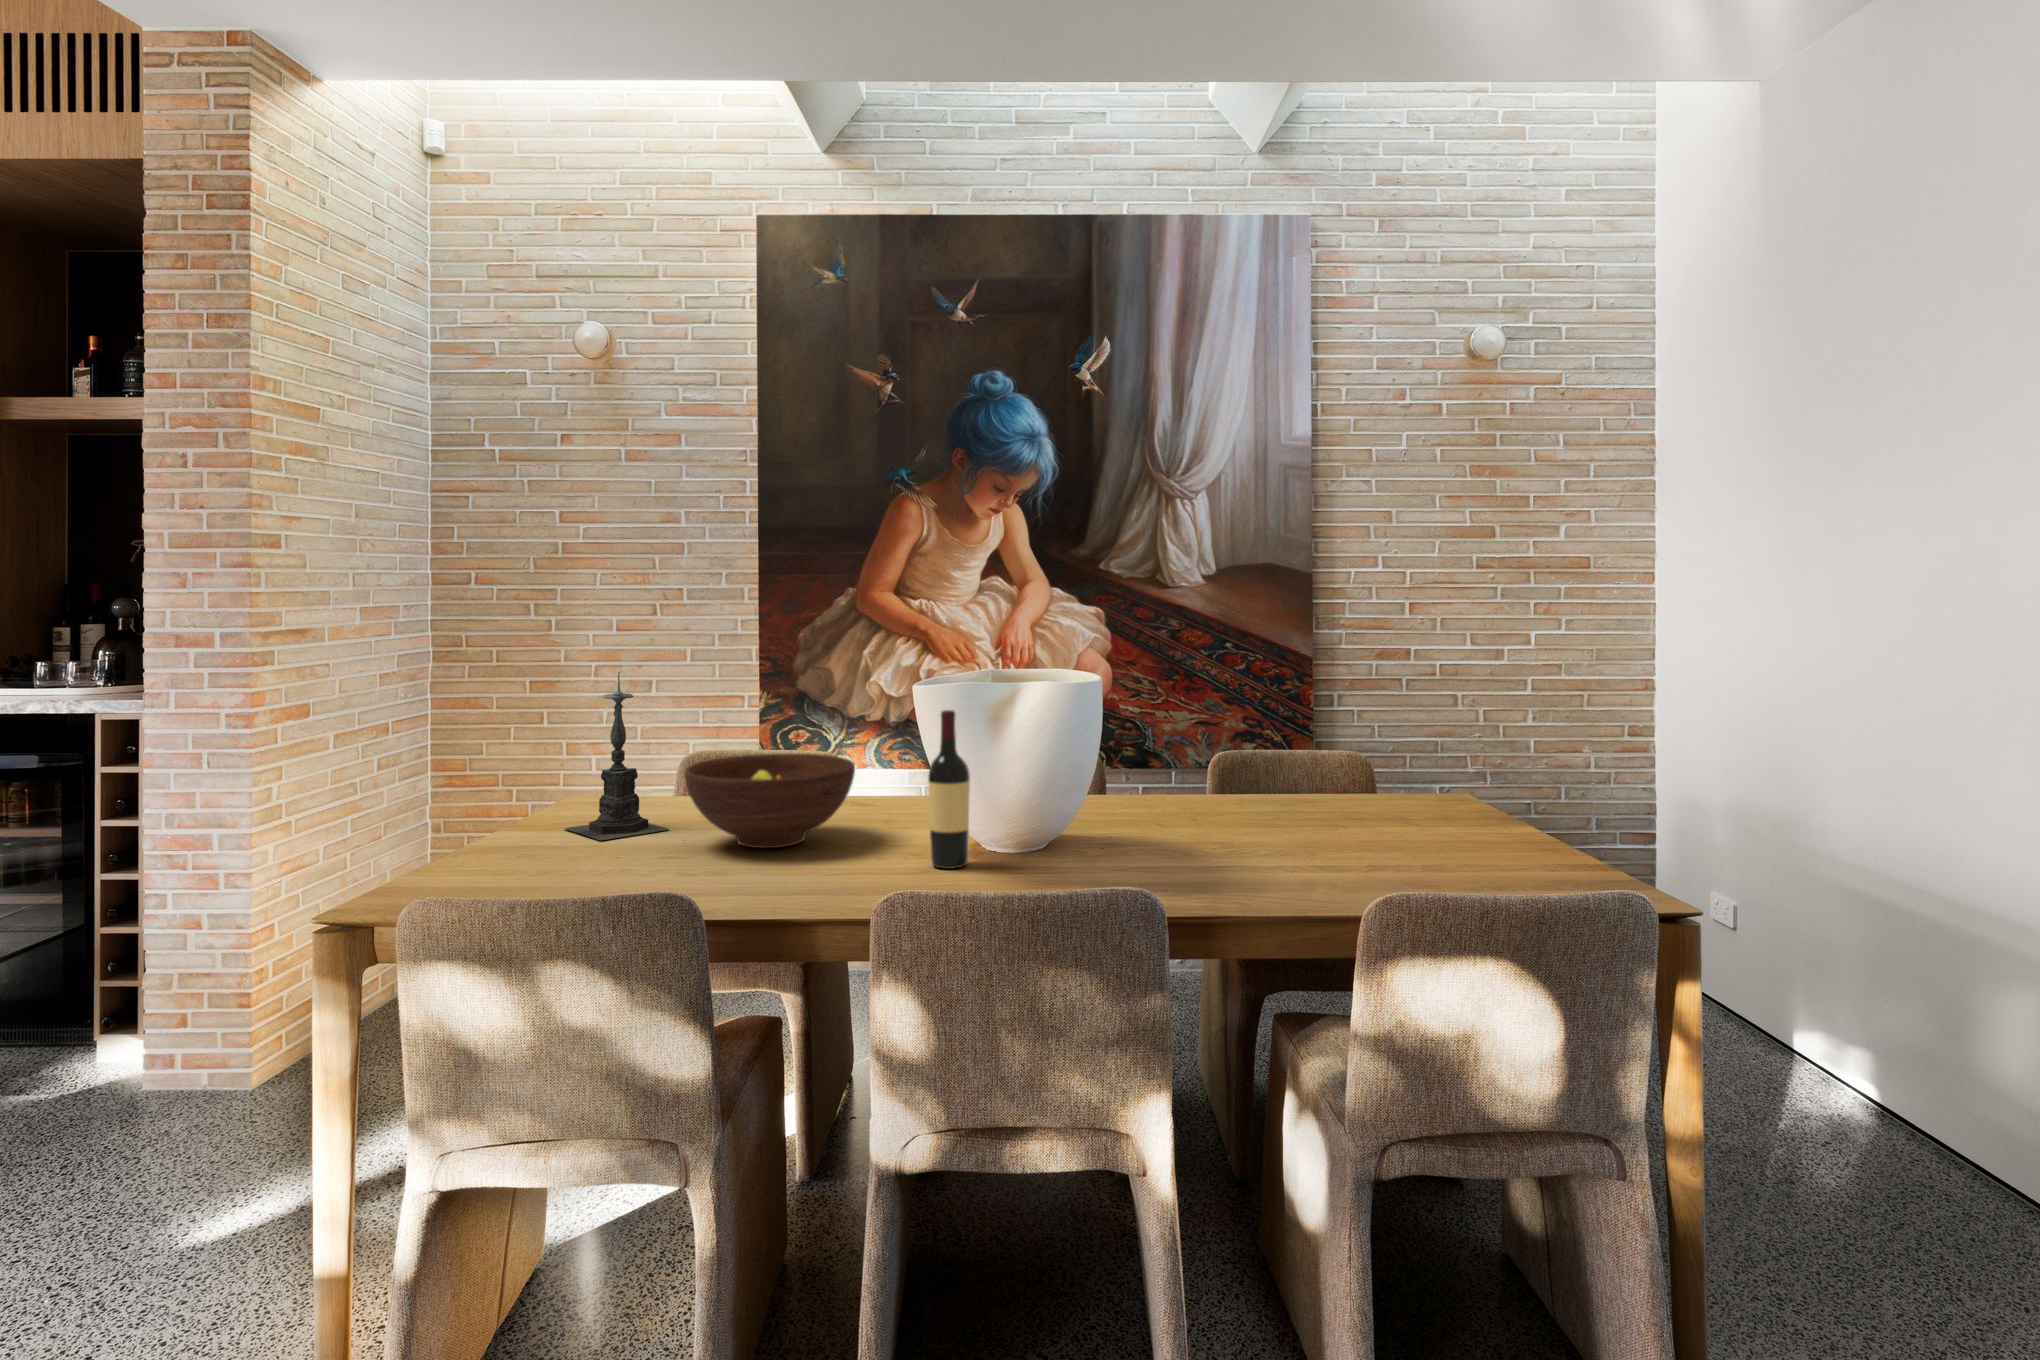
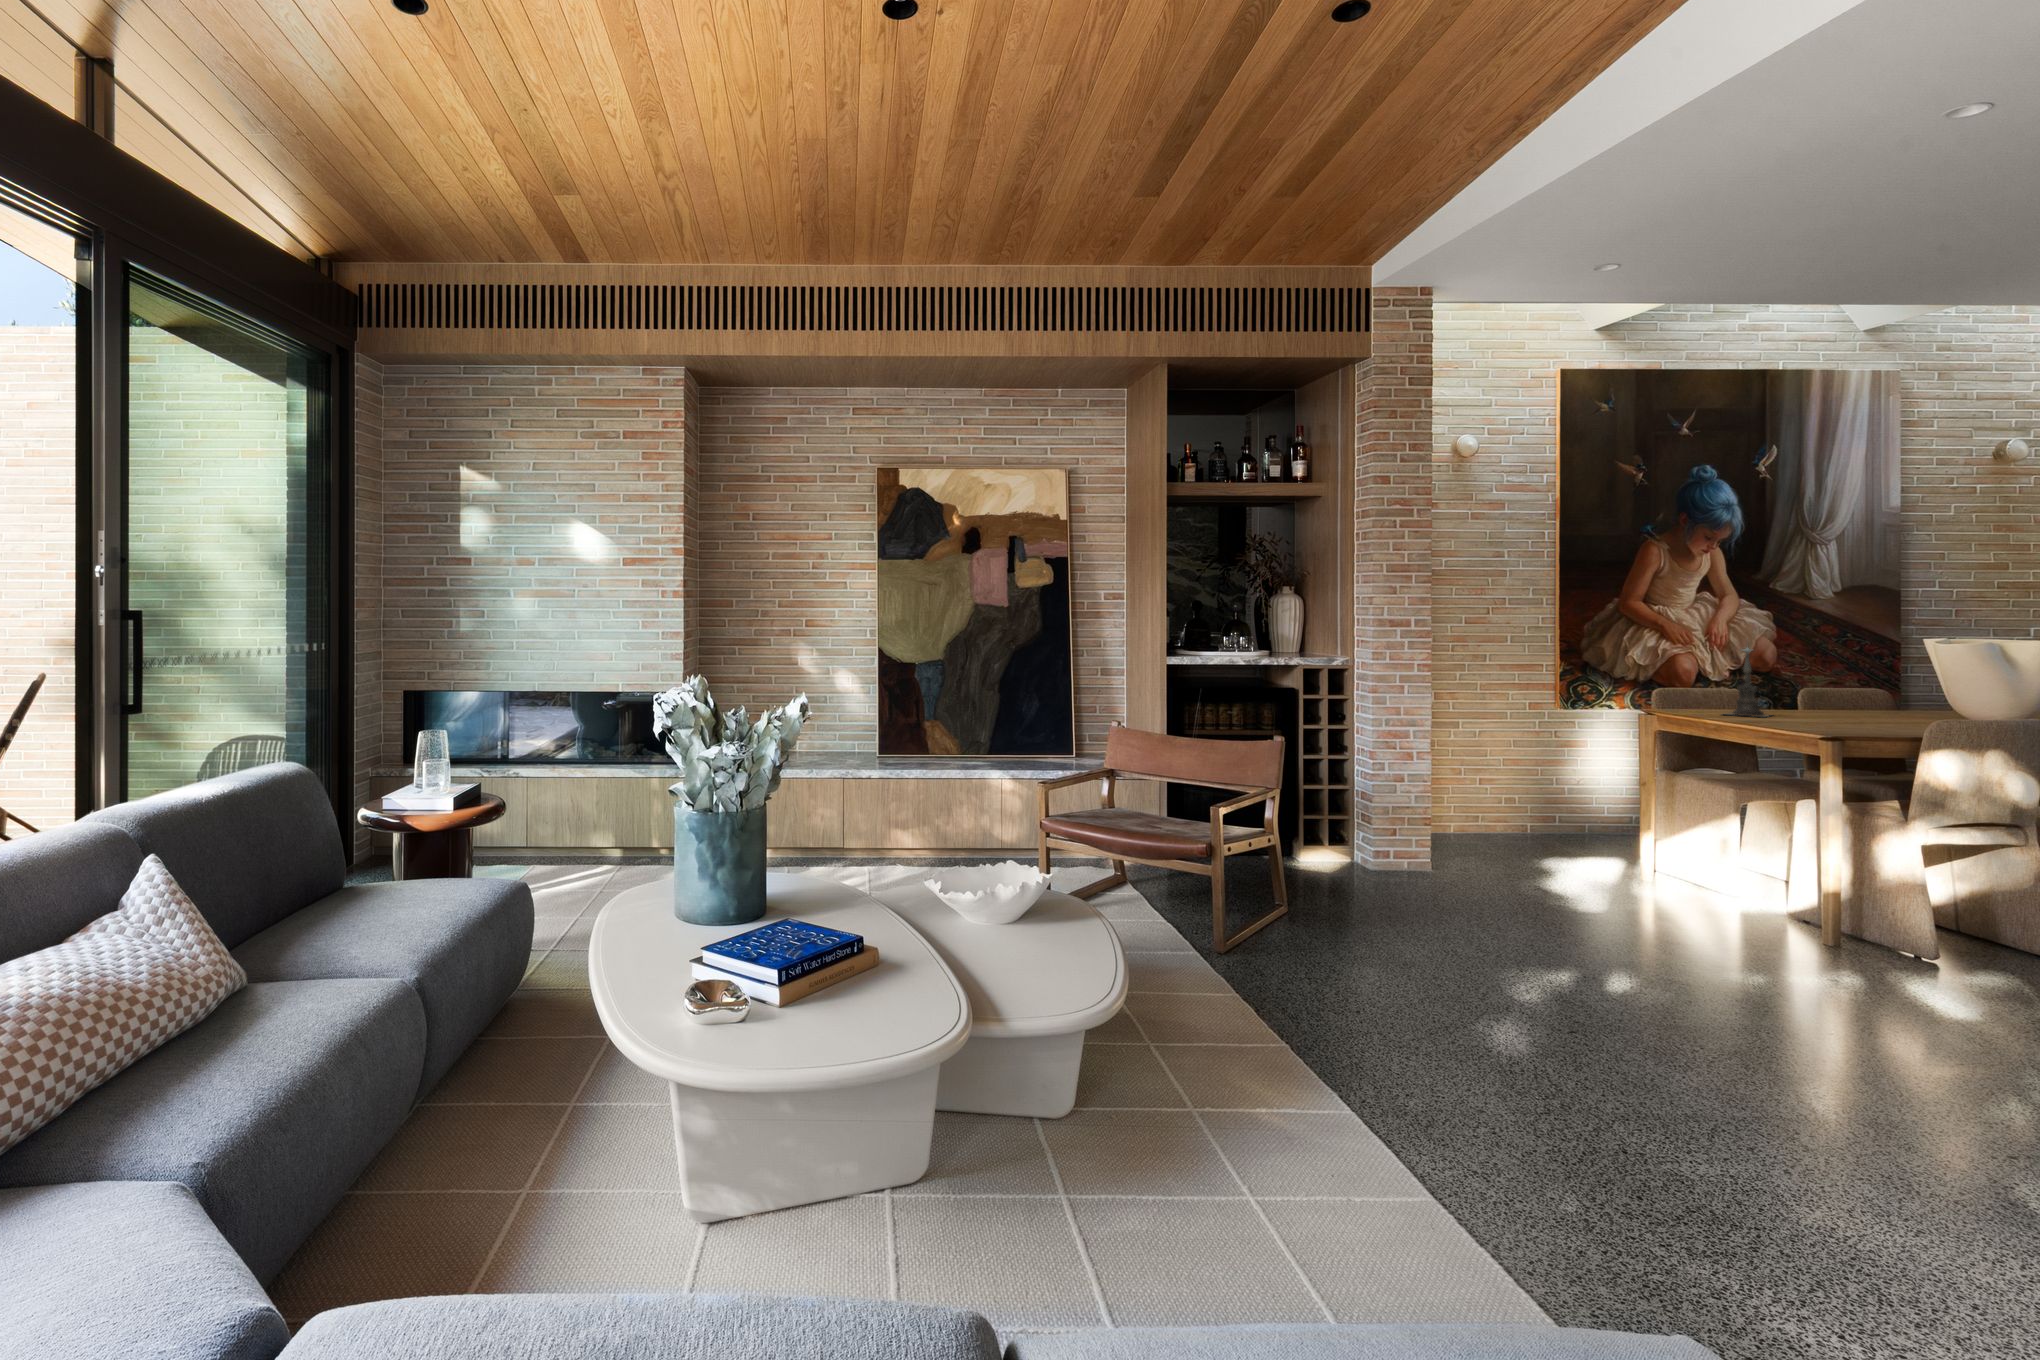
wine bottle: present [928,710,970,869] -> none [1968,654,1992,725]
fruit bowl: present [685,754,855,848] -> none [1807,679,1903,719]

